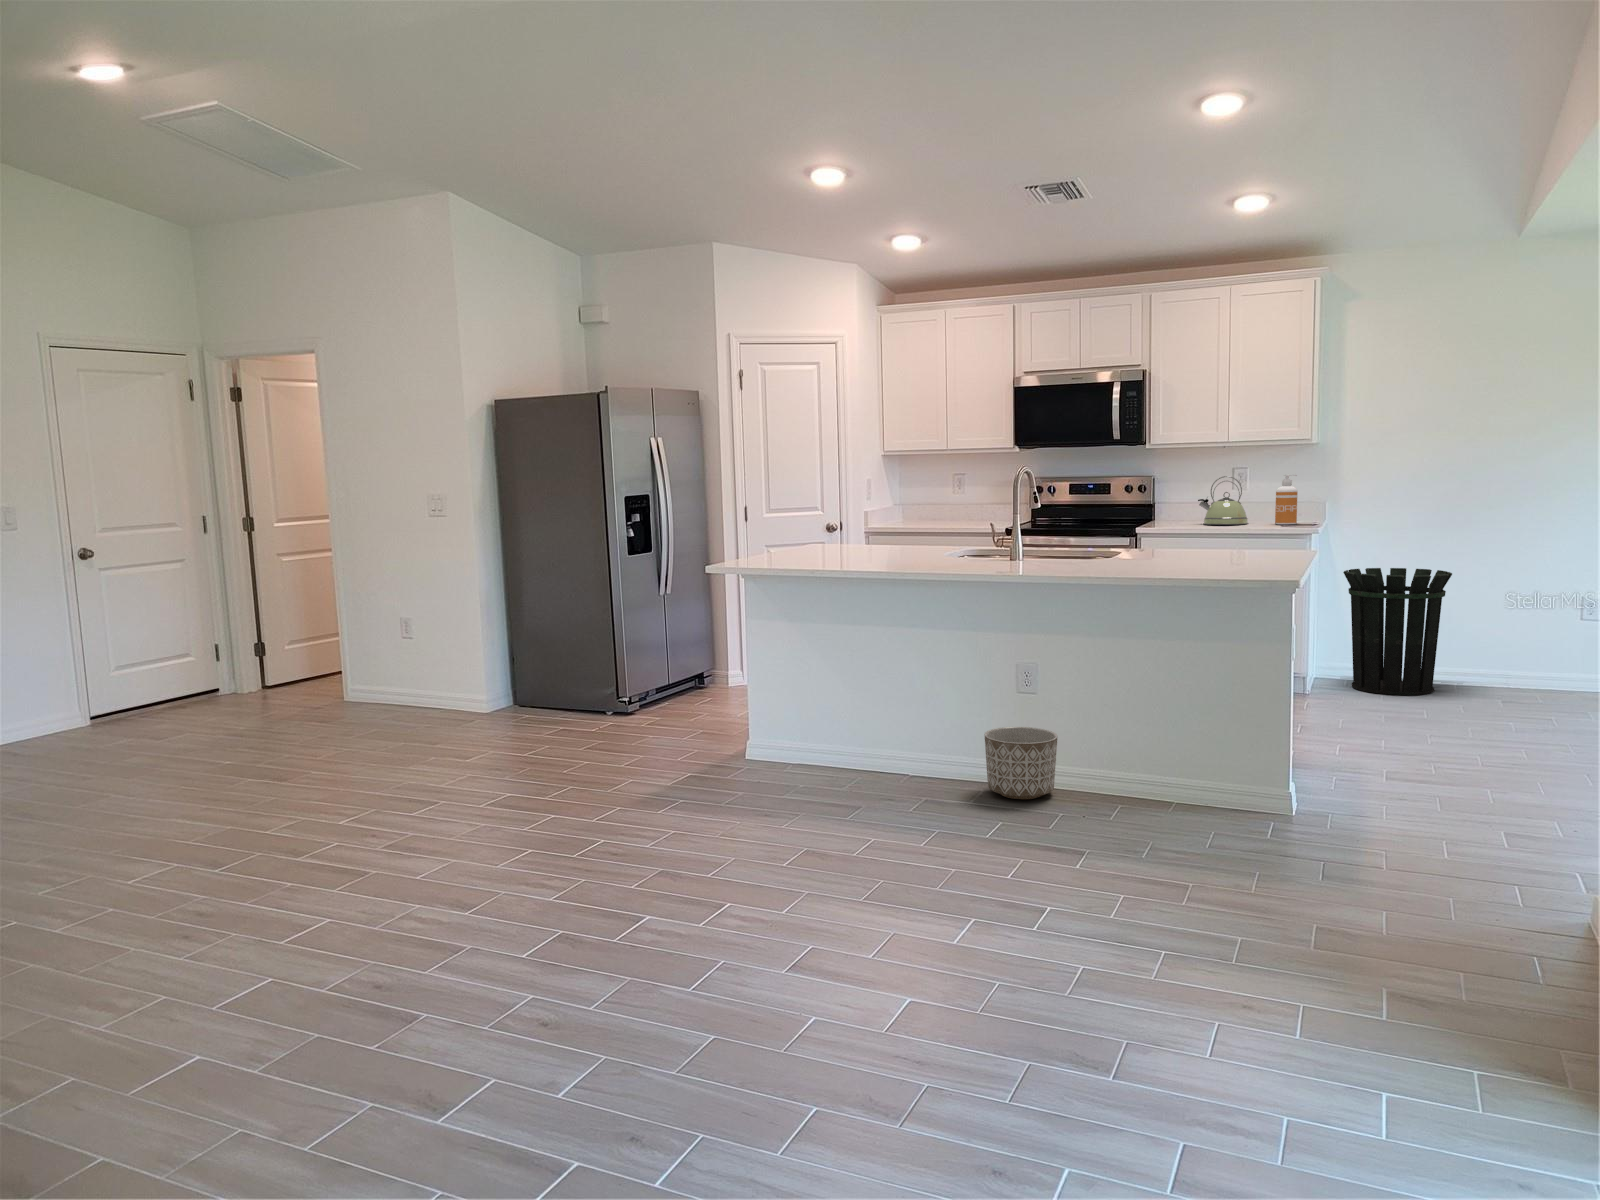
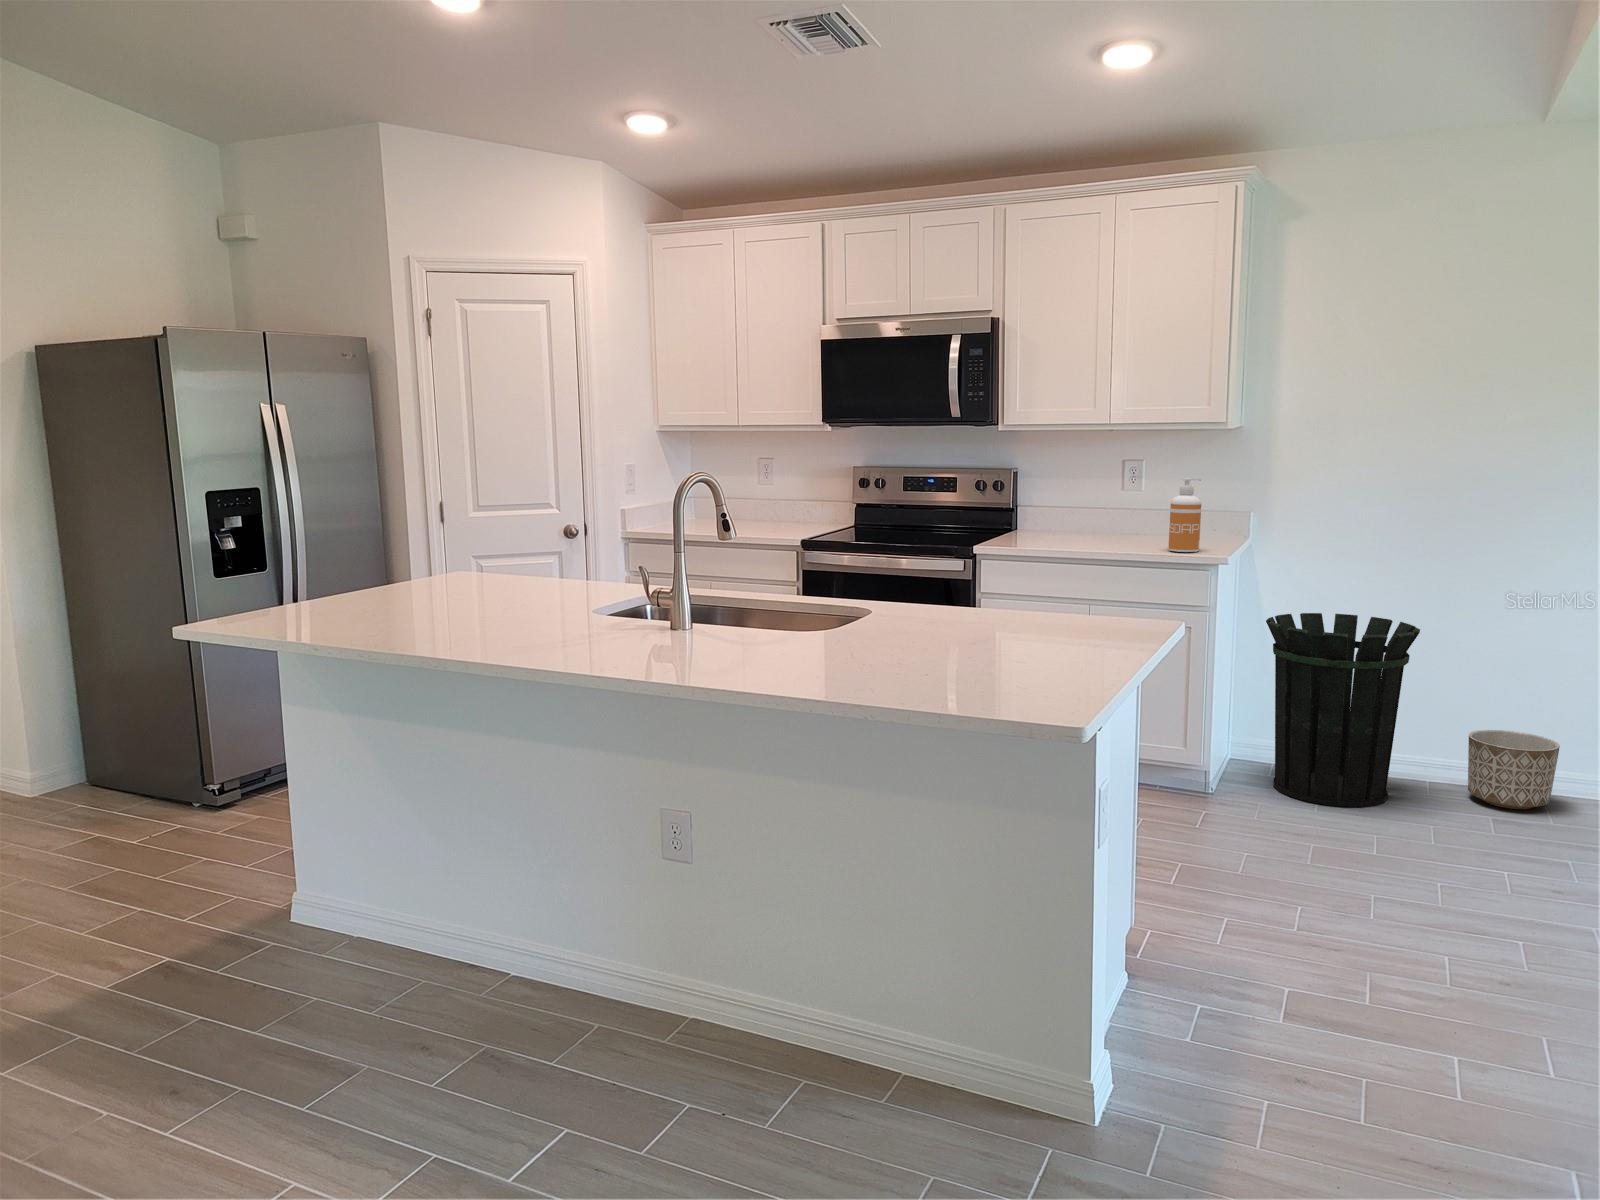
kettle: present [1198,476,1248,525] -> none [1064,477,1133,548]
planter: present [984,727,1058,799] -> present [1468,730,1560,809]

